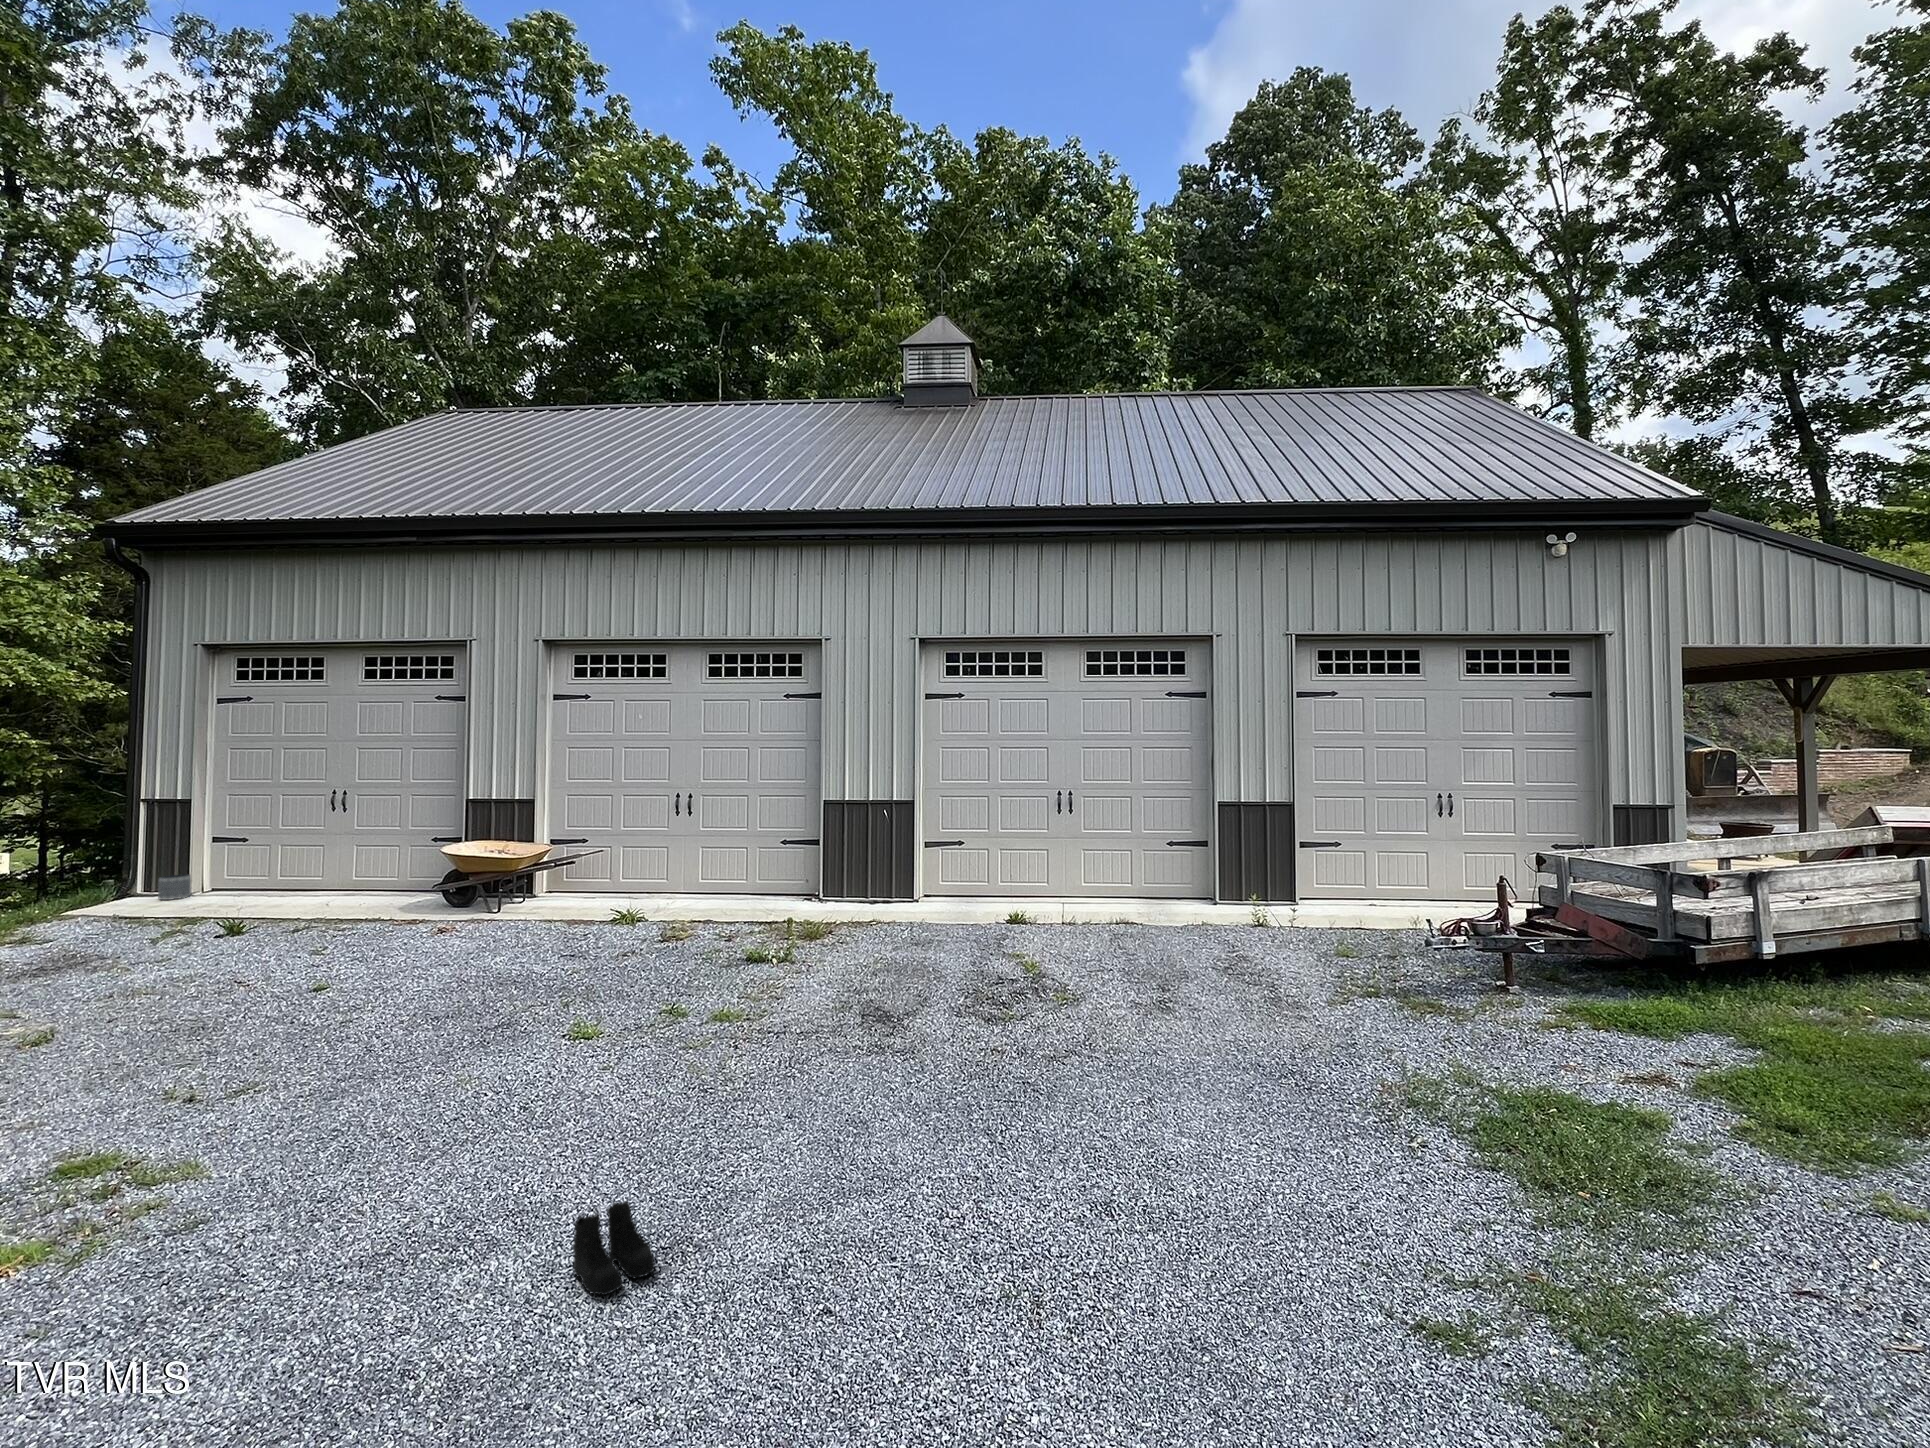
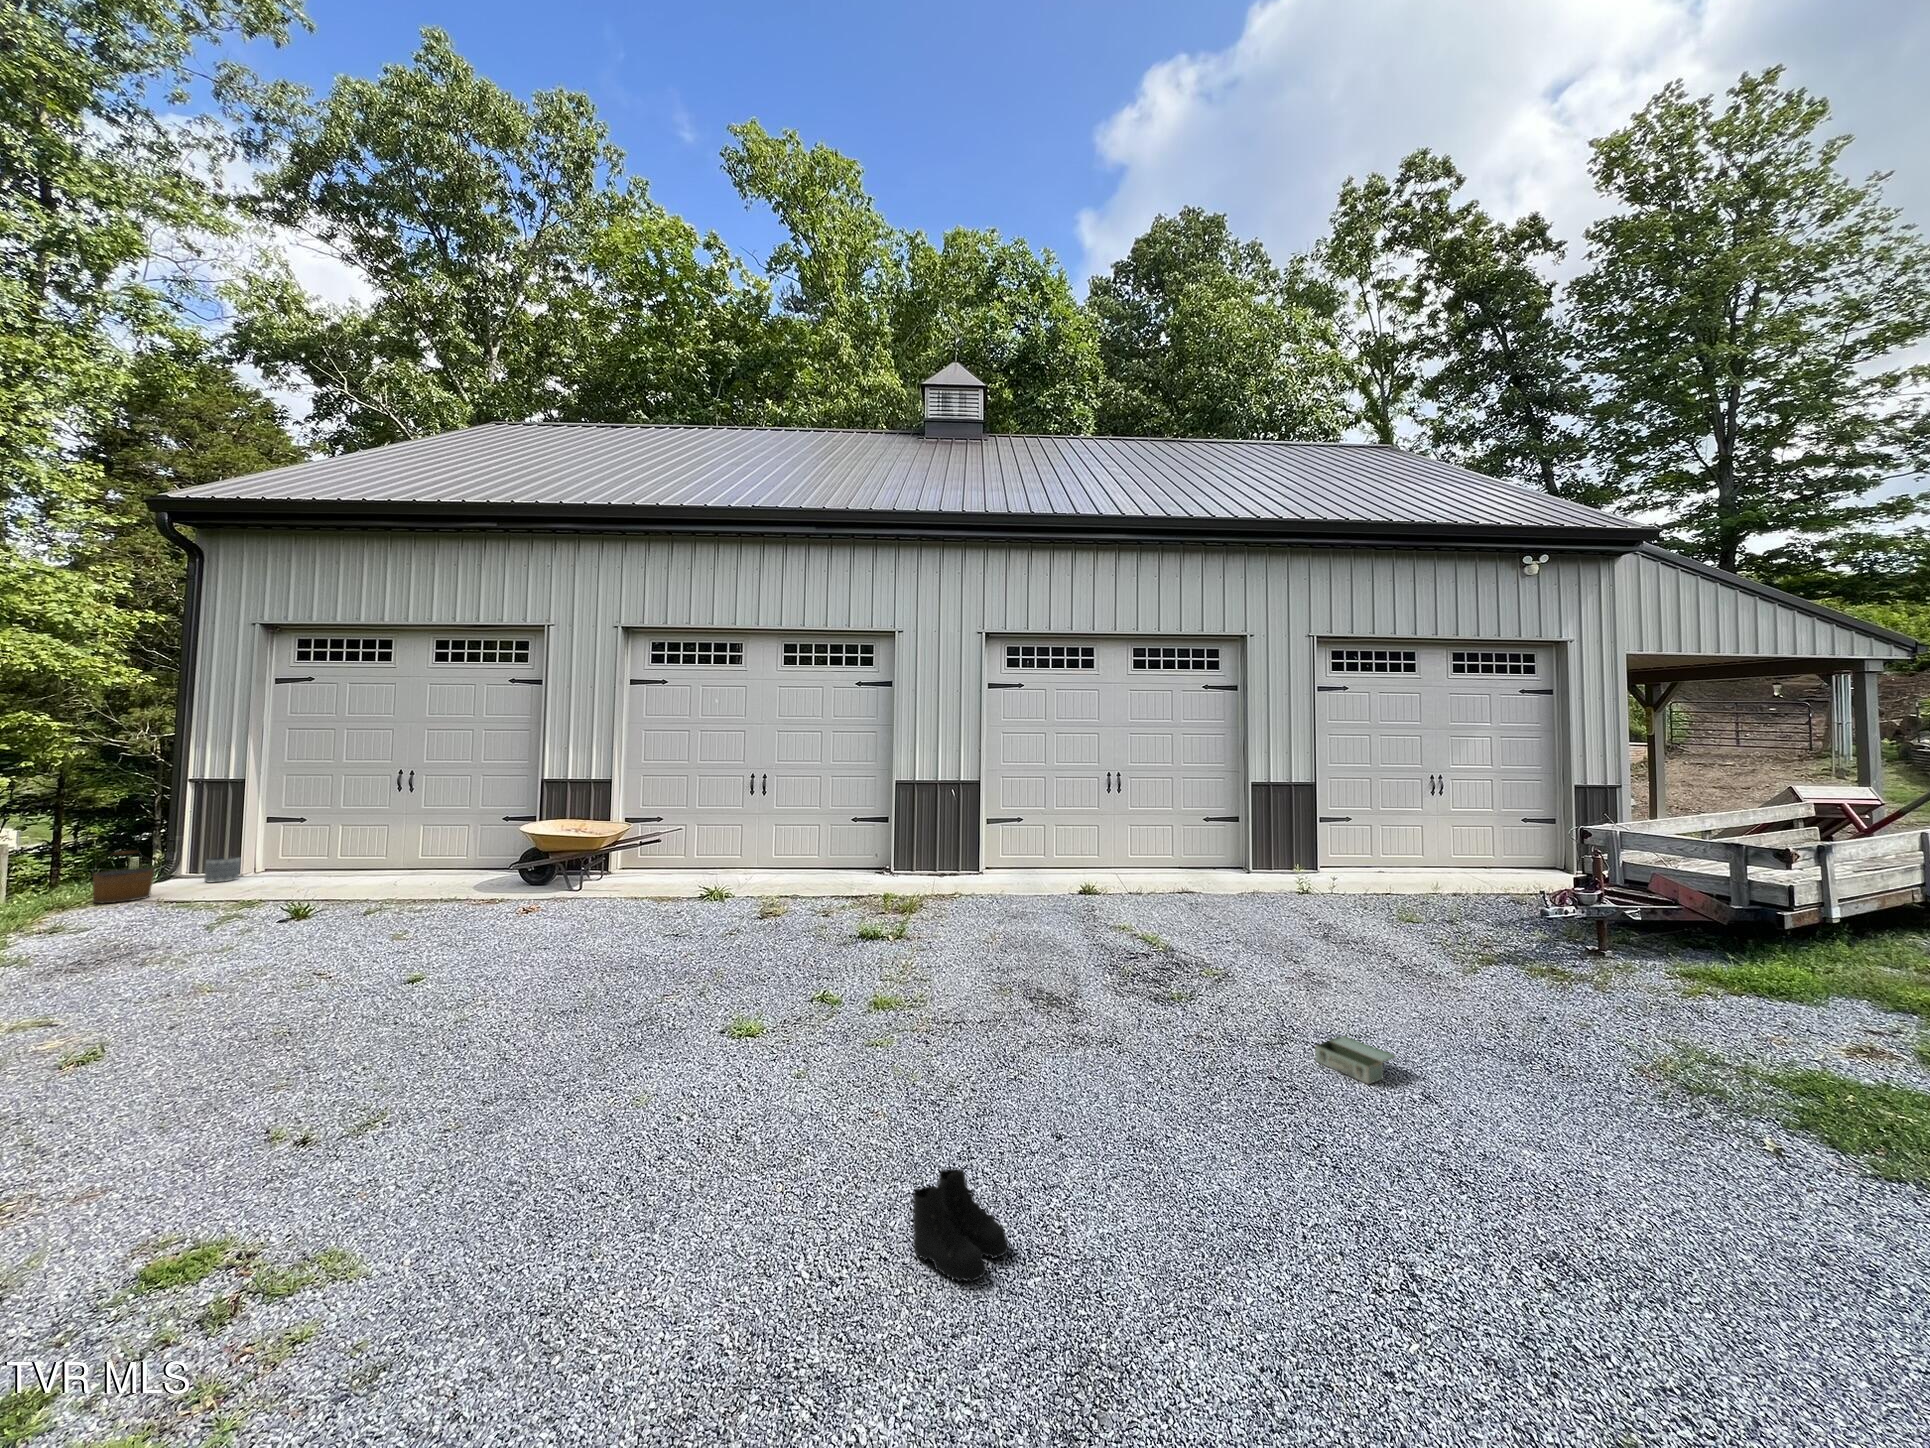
bucket: none [54,870,110,921] -> present [92,851,155,903]
toolbox: none [1083,1095,1152,1145] -> present [1315,1036,1395,1084]

